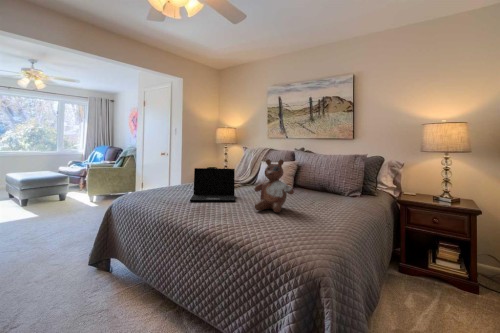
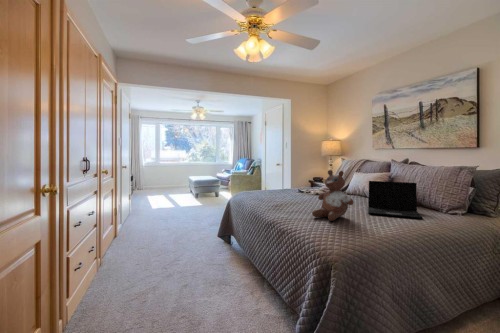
laptop: present [190,168,235,201] -> present [368,181,423,219]

